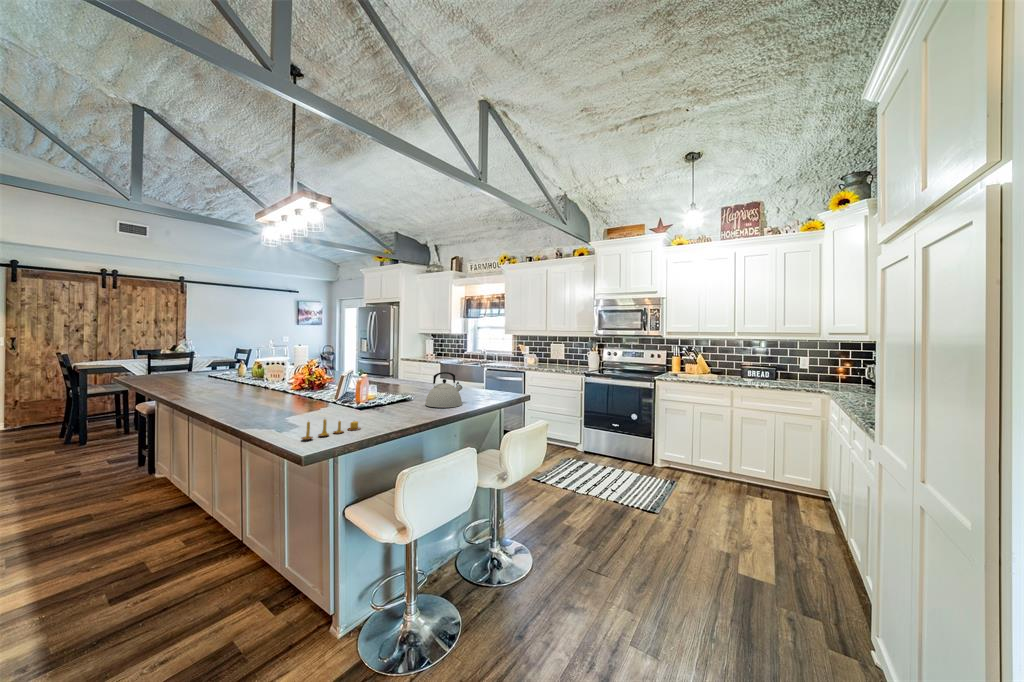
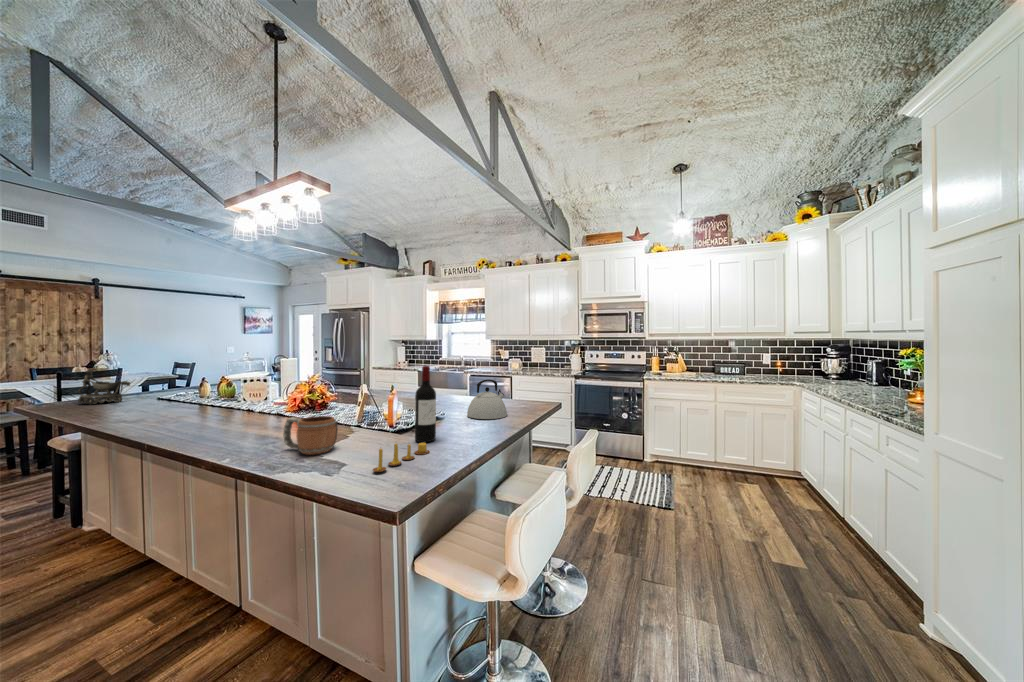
decorative bowl: none [149,352,186,381] -> present [78,369,130,404]
wine bottle: none [358,358,378,422] -> present [415,366,436,442]
mug: none [257,395,297,425] -> present [283,416,338,455]

